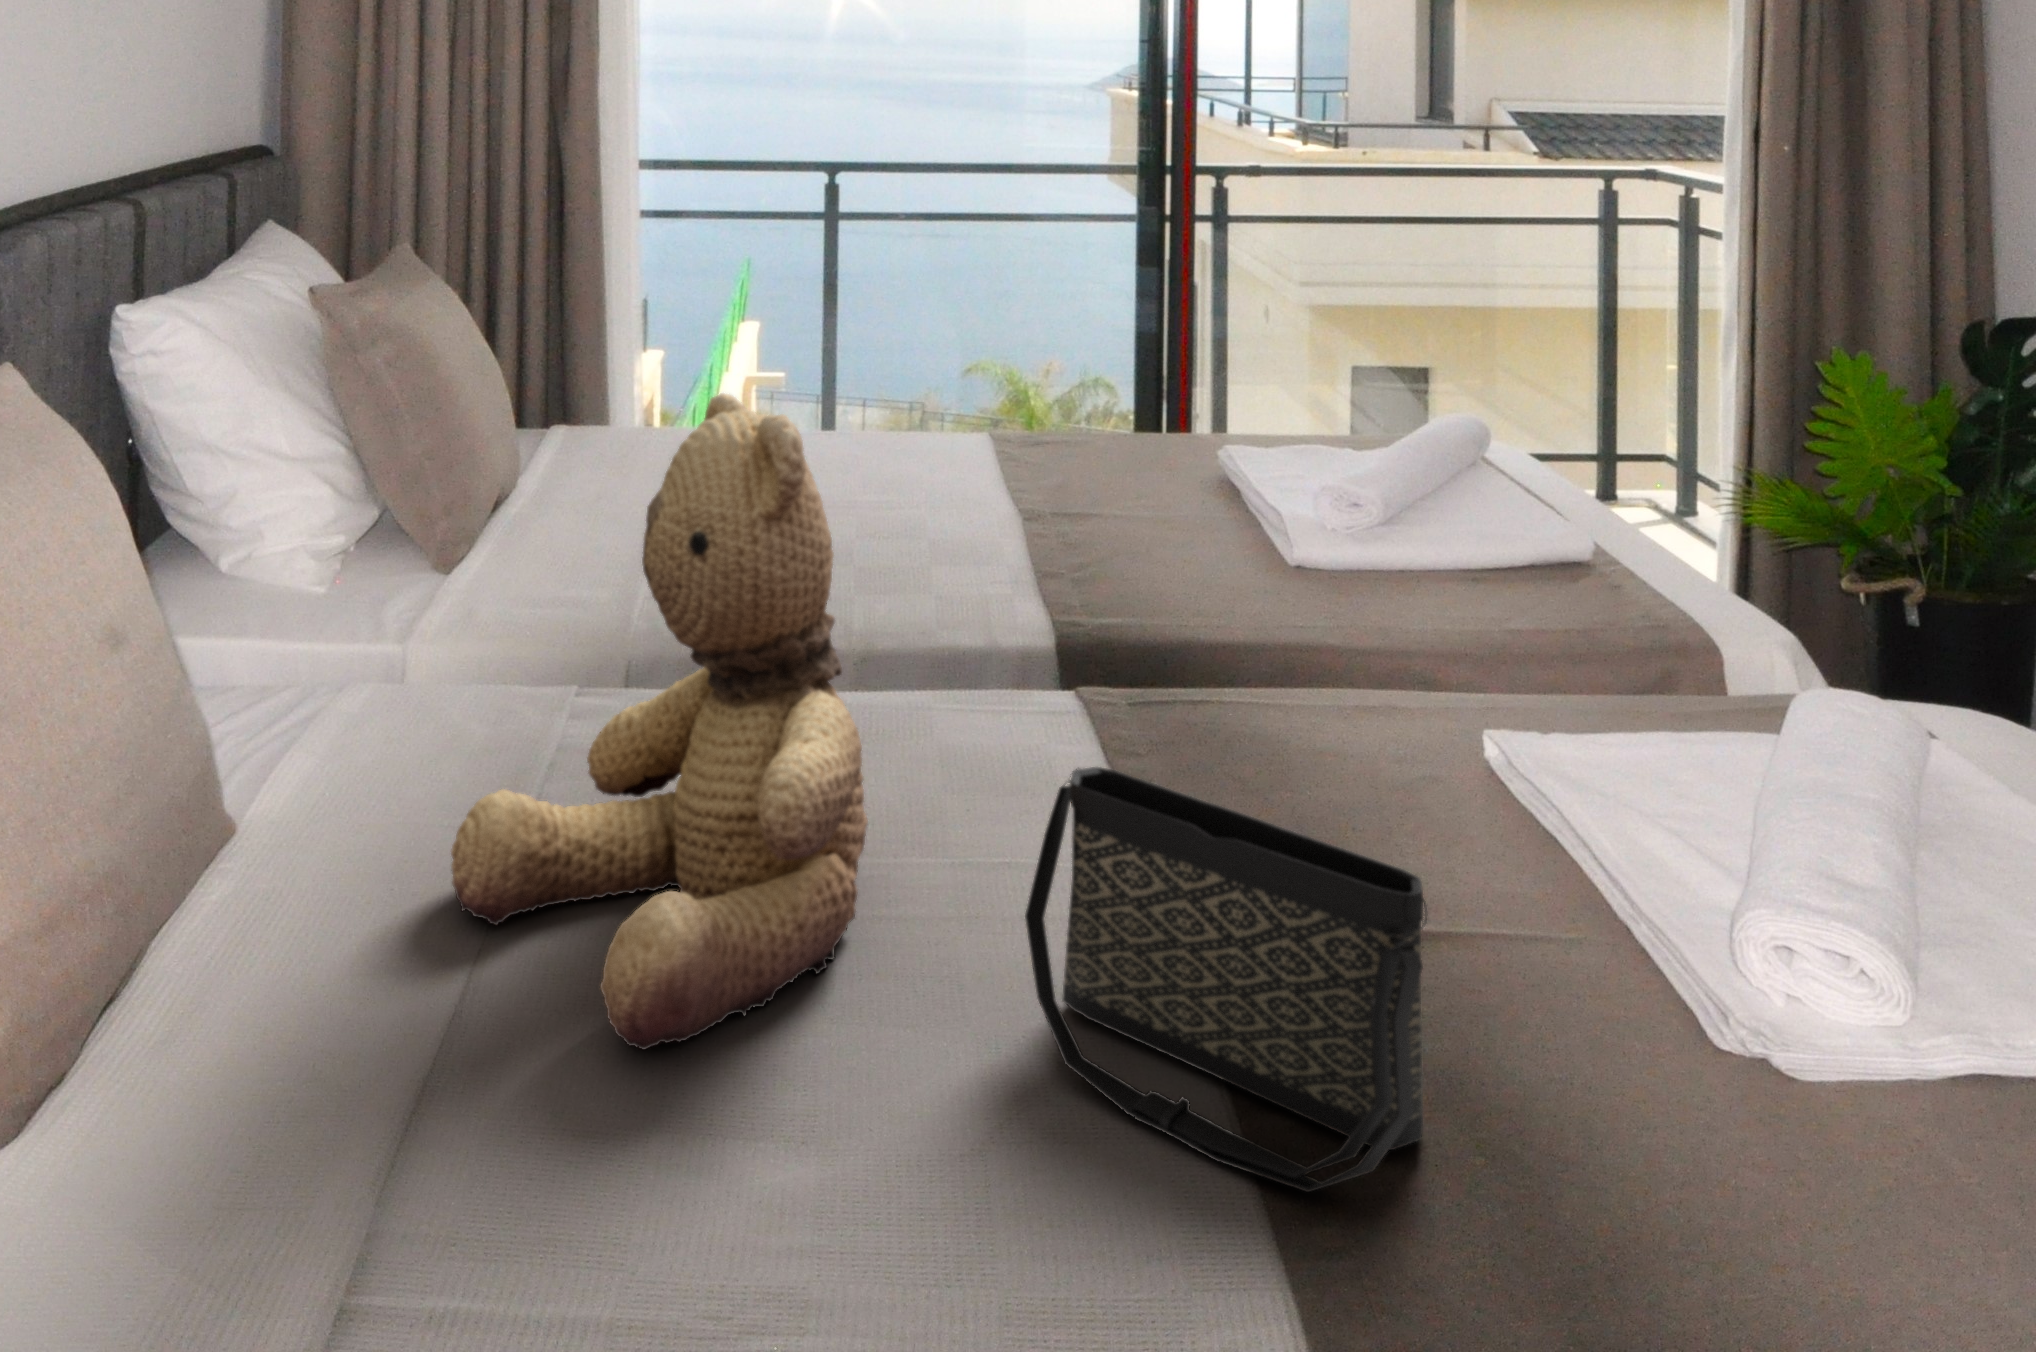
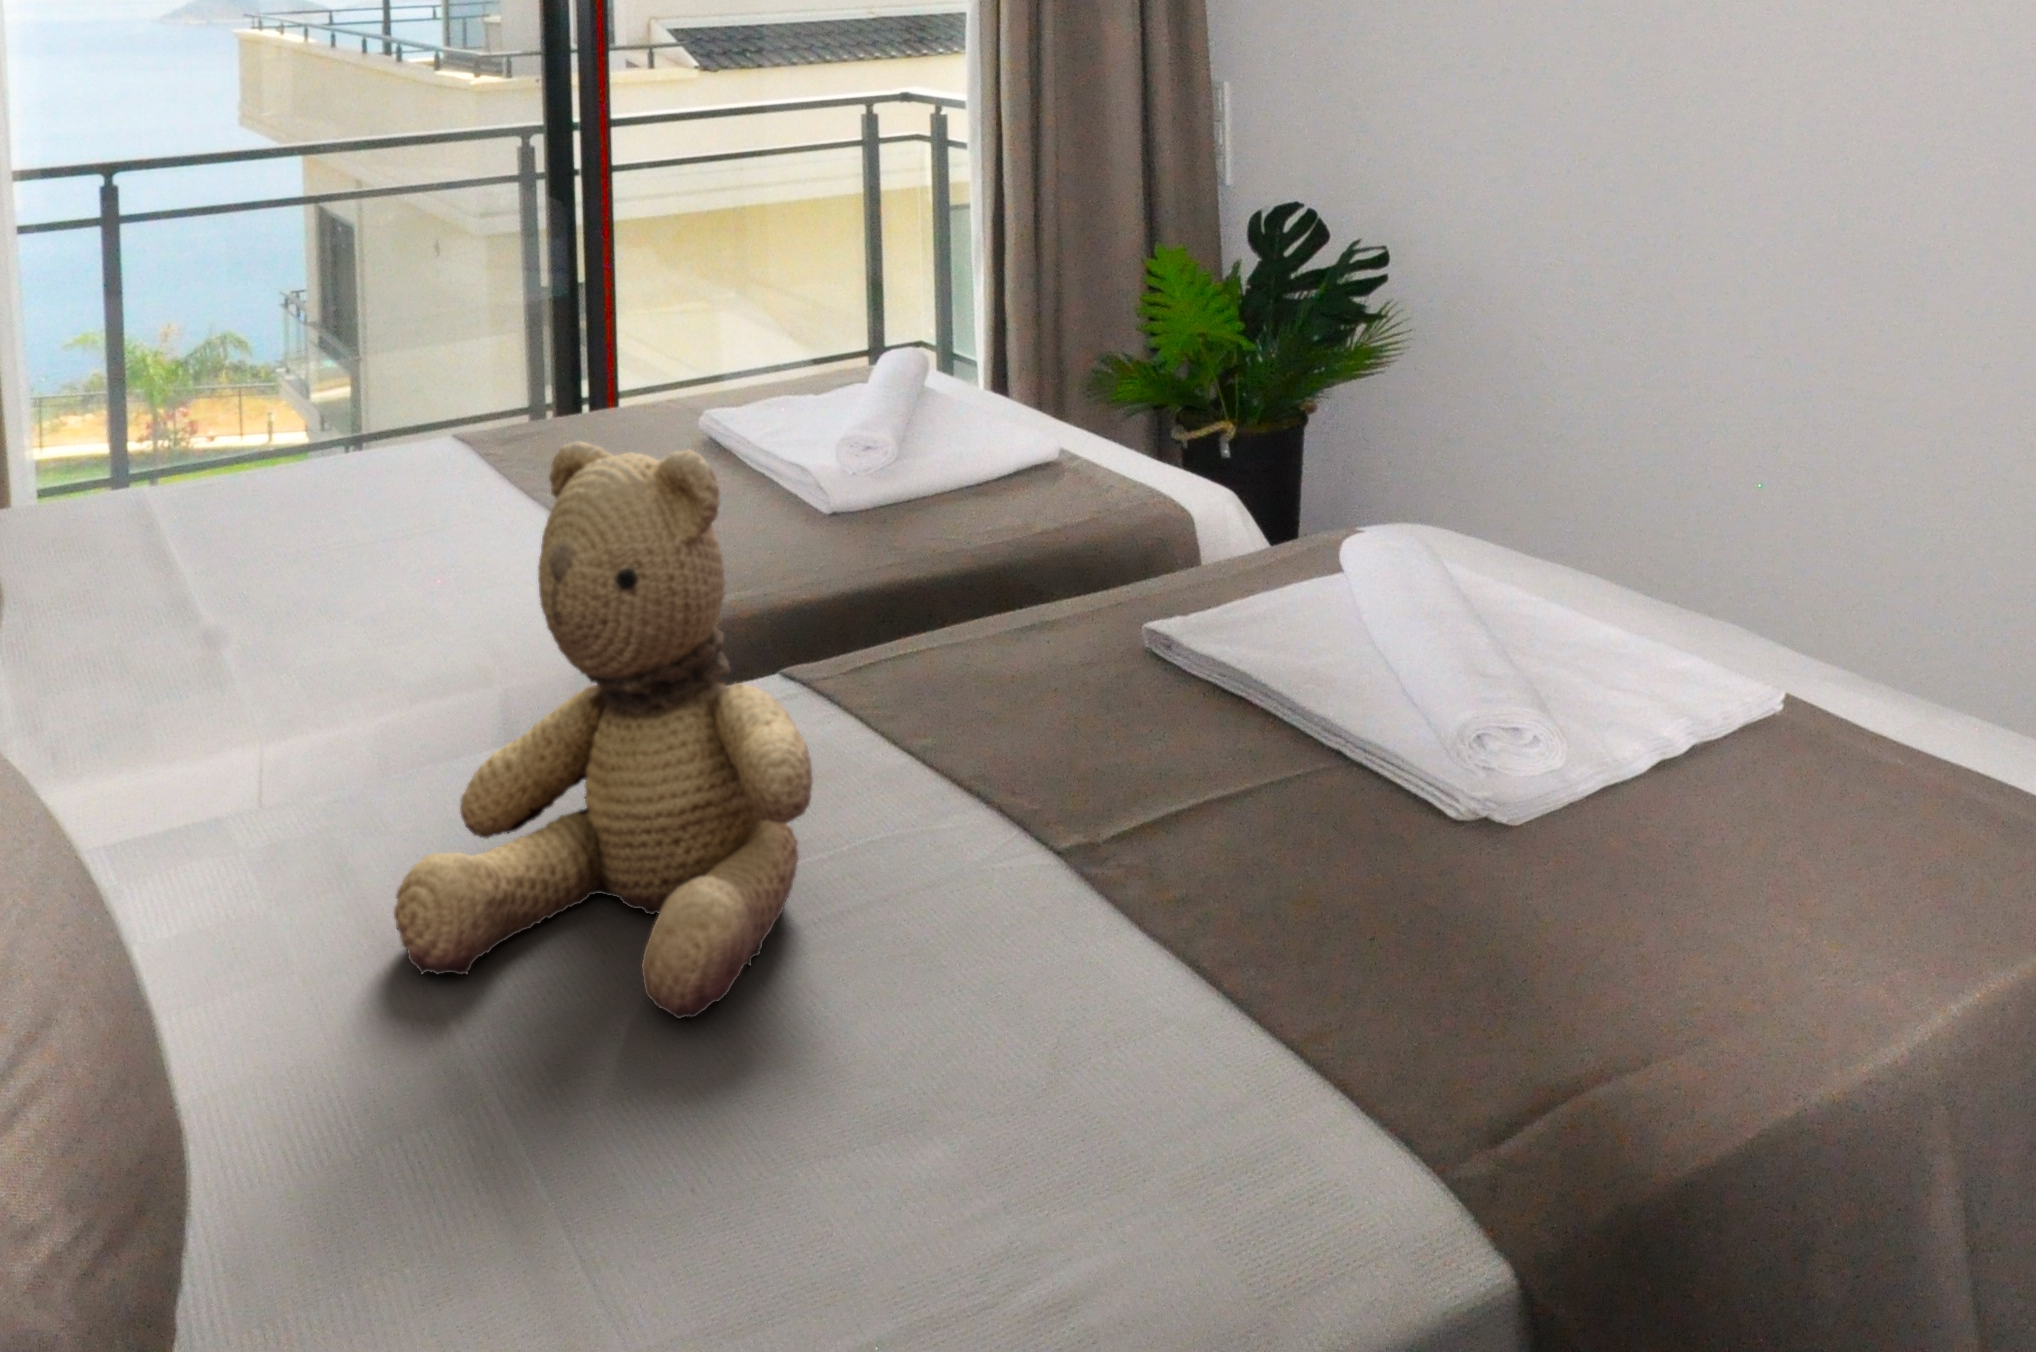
handbag: present [1025,767,1425,1192] -> none [965,682,1300,938]

